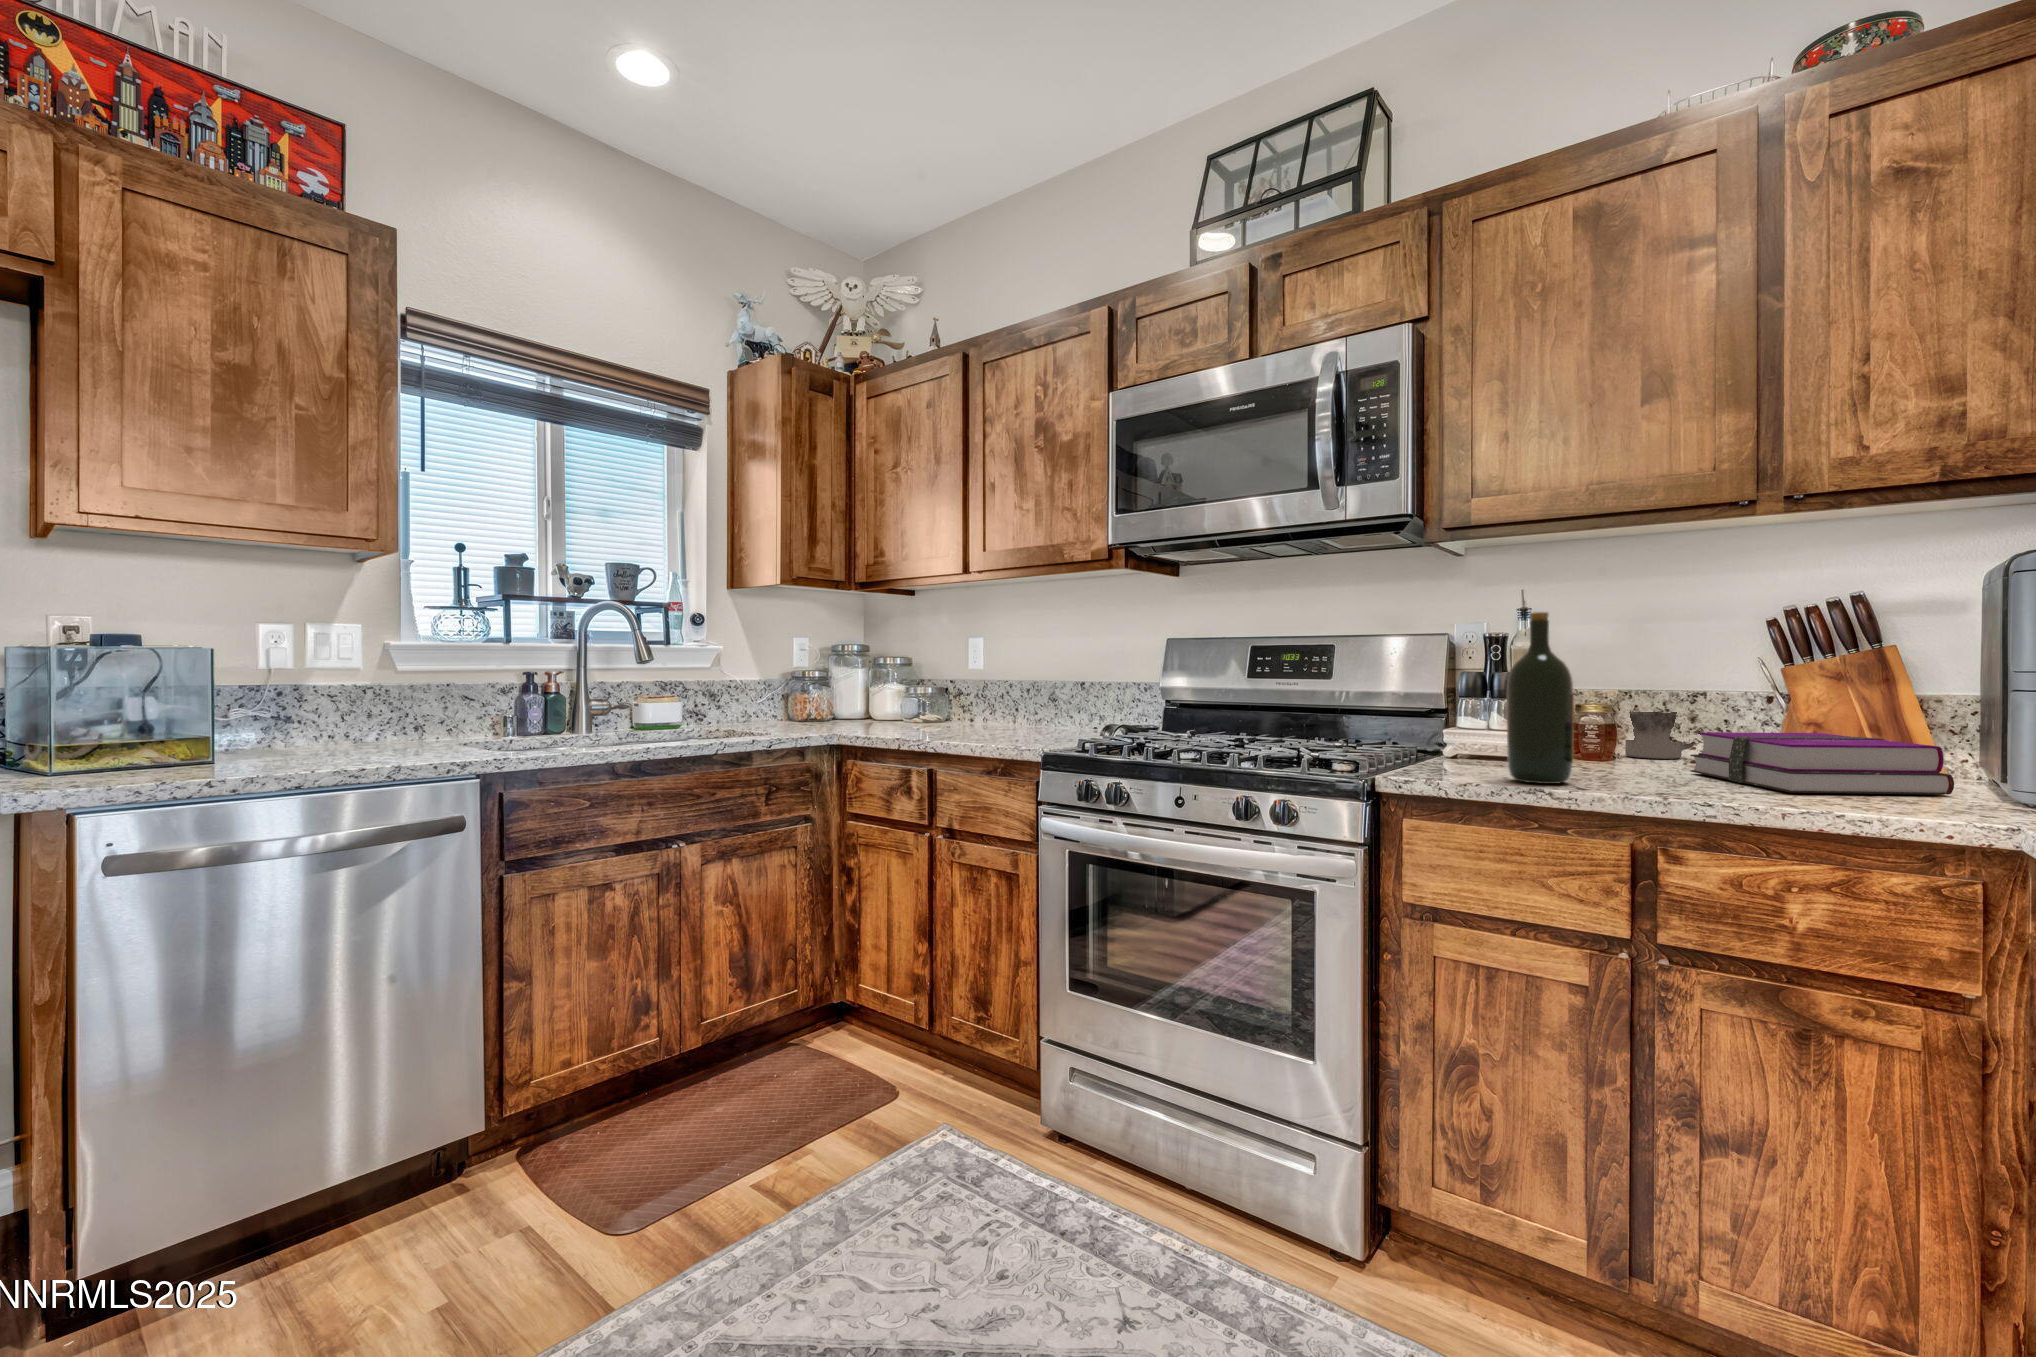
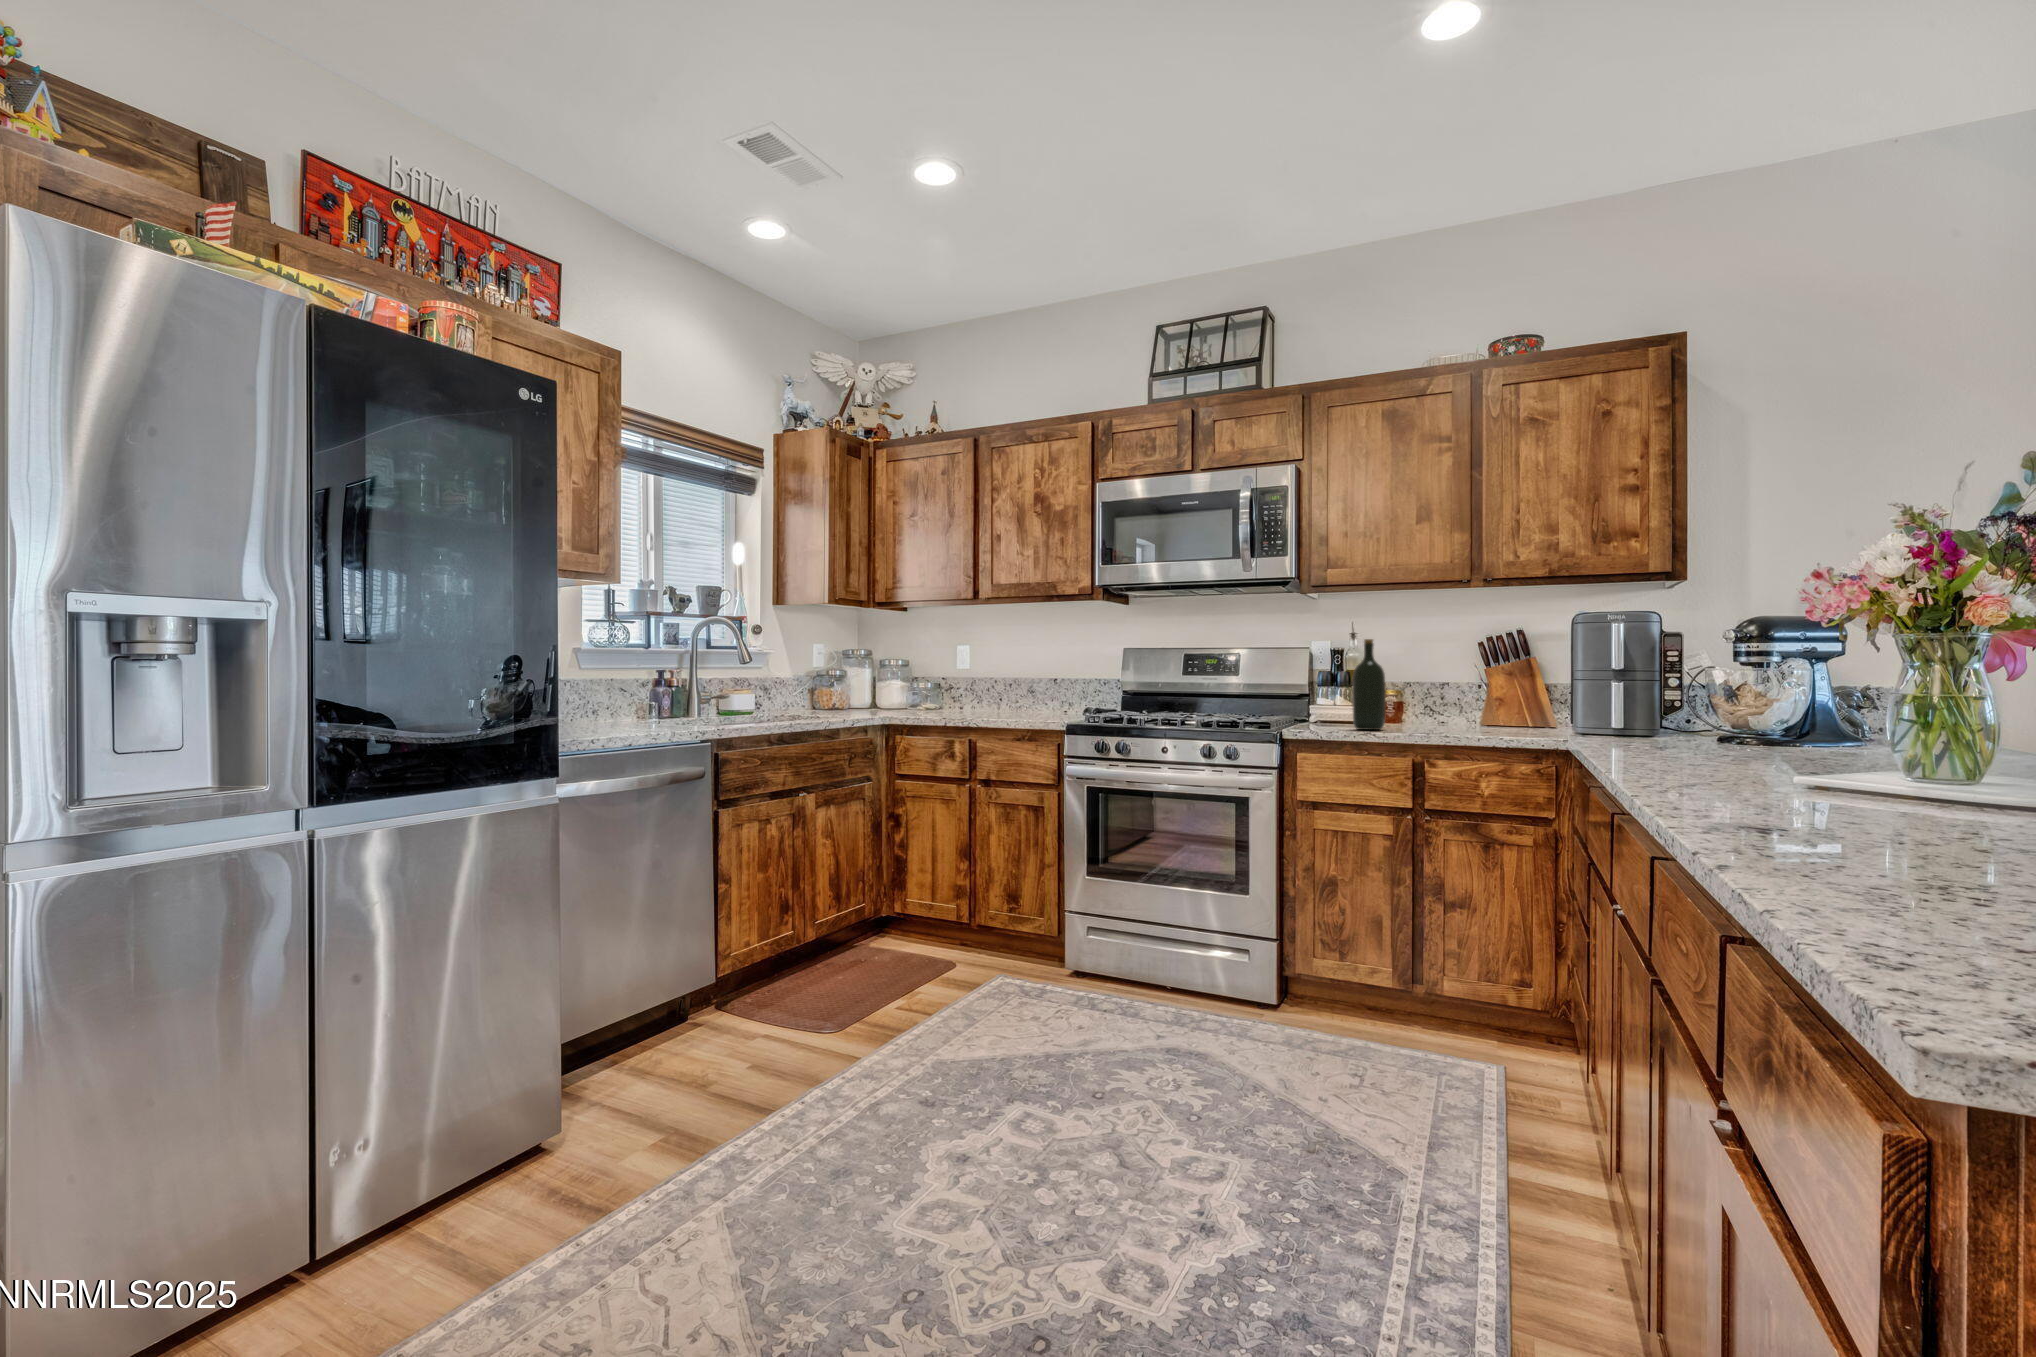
mug: present [1625,711,1699,759] -> none [1407,694,1445,721]
hardback book: present [1690,732,1954,795] -> none [1440,703,1551,731]

